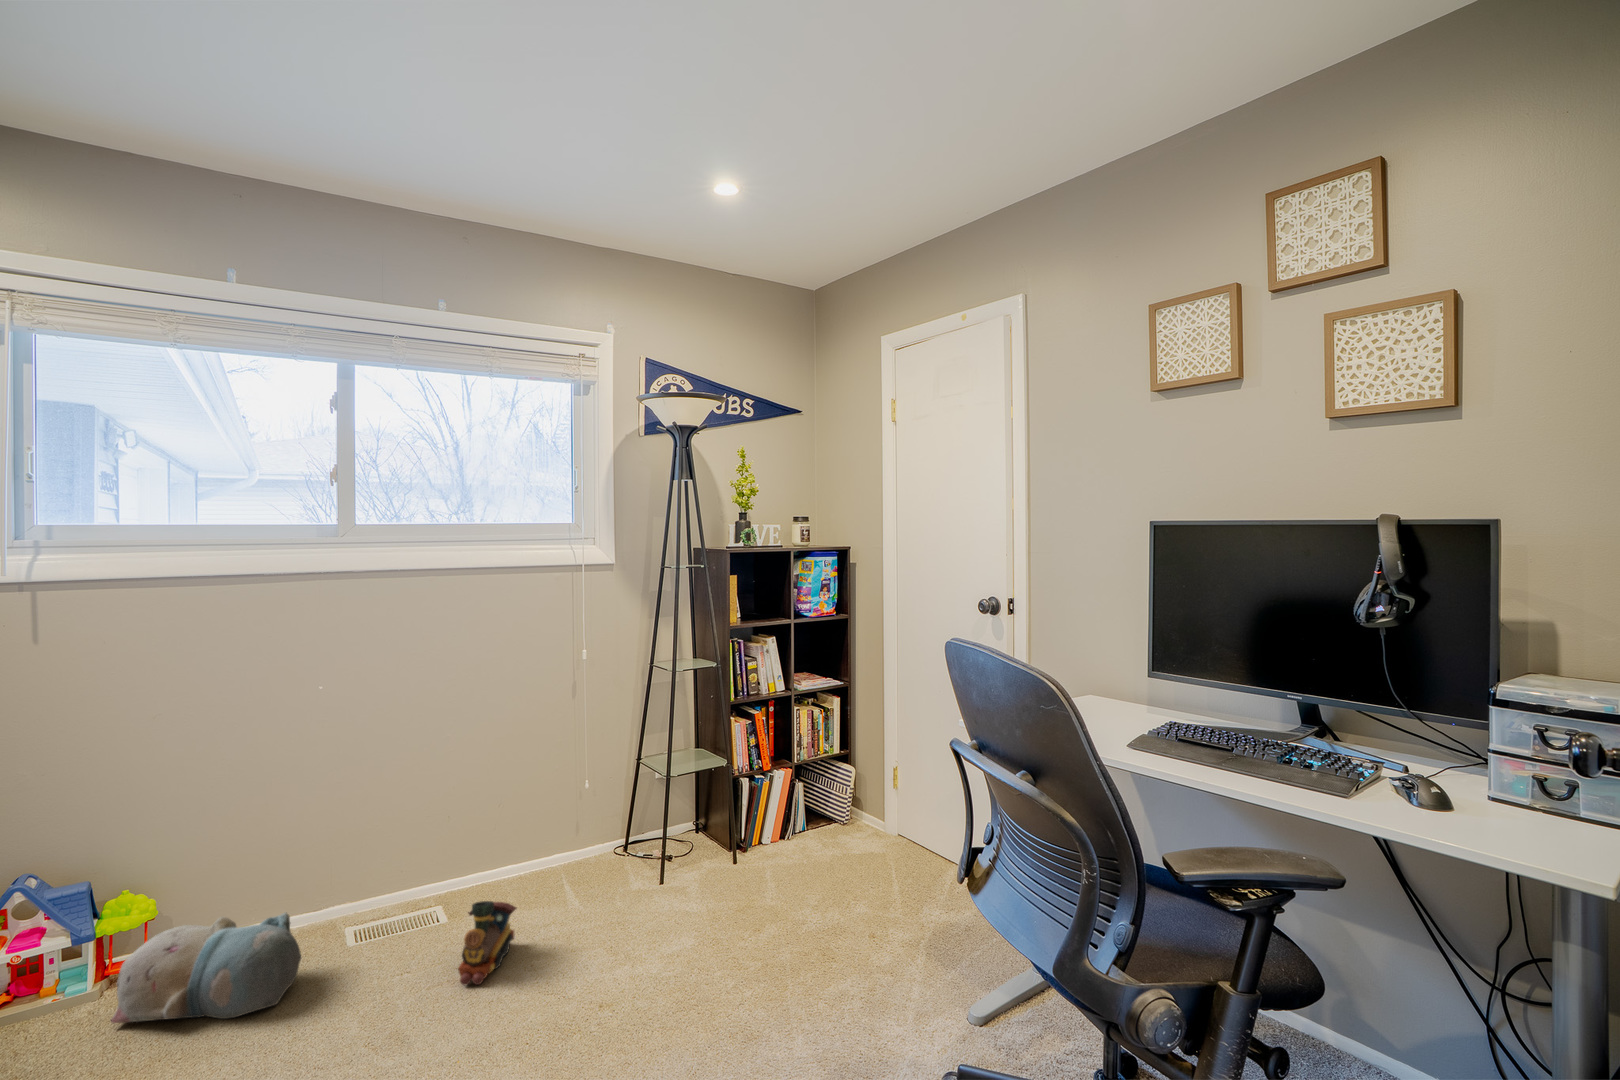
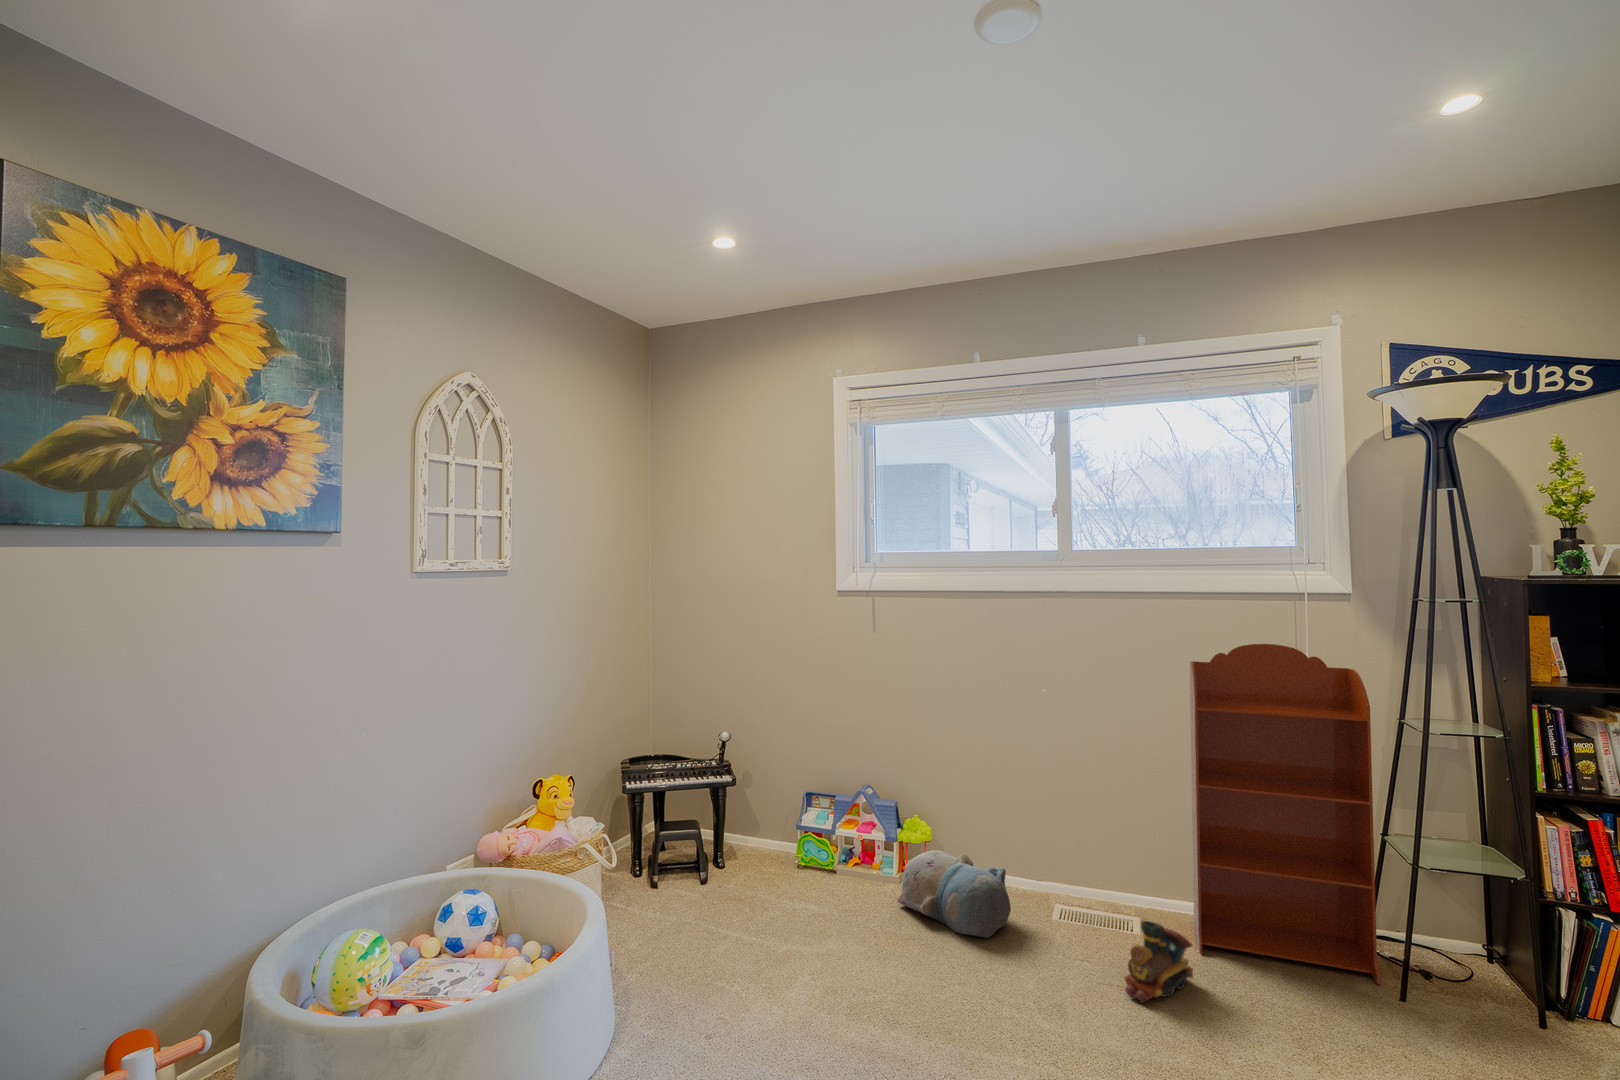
bookcase: none [489,612,644,914] -> present [1190,644,1381,985]

